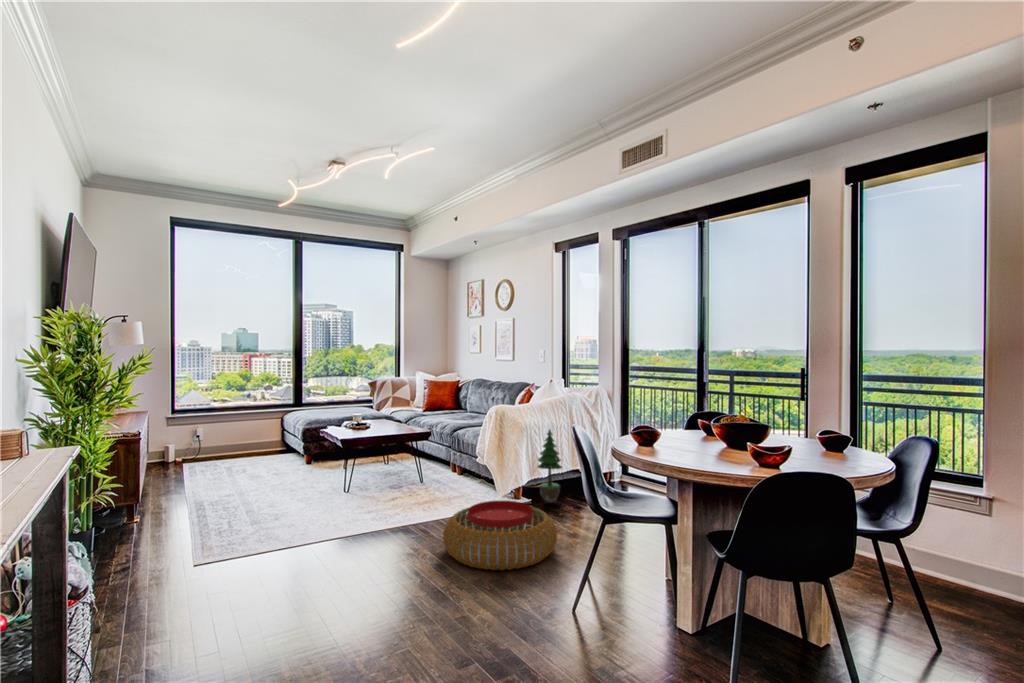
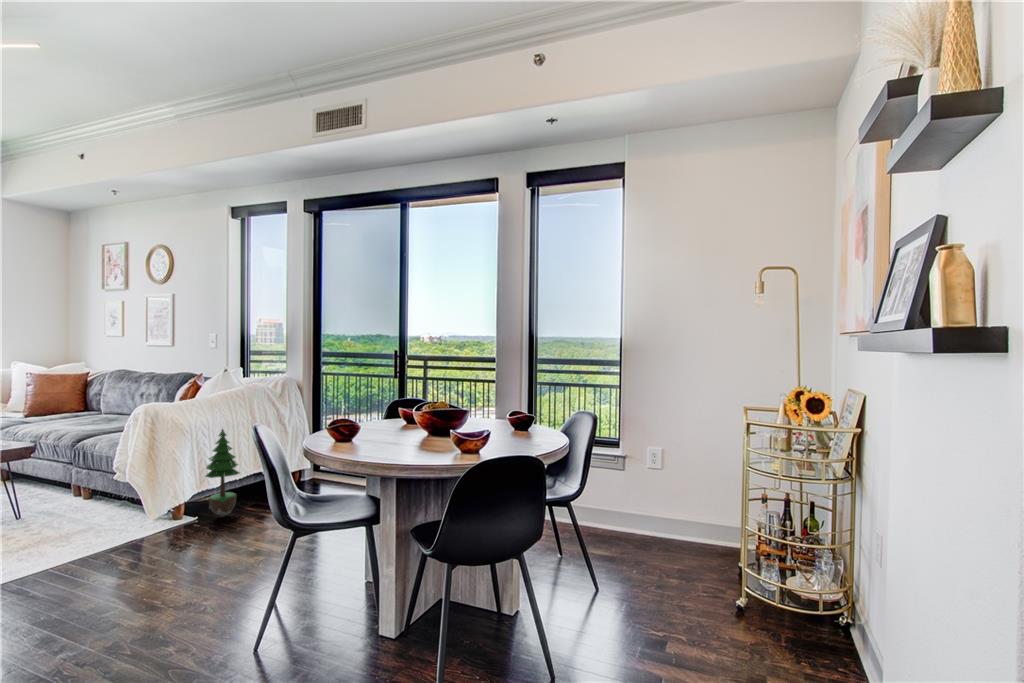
pouf: present [443,500,557,570] -> none [53,526,233,628]

